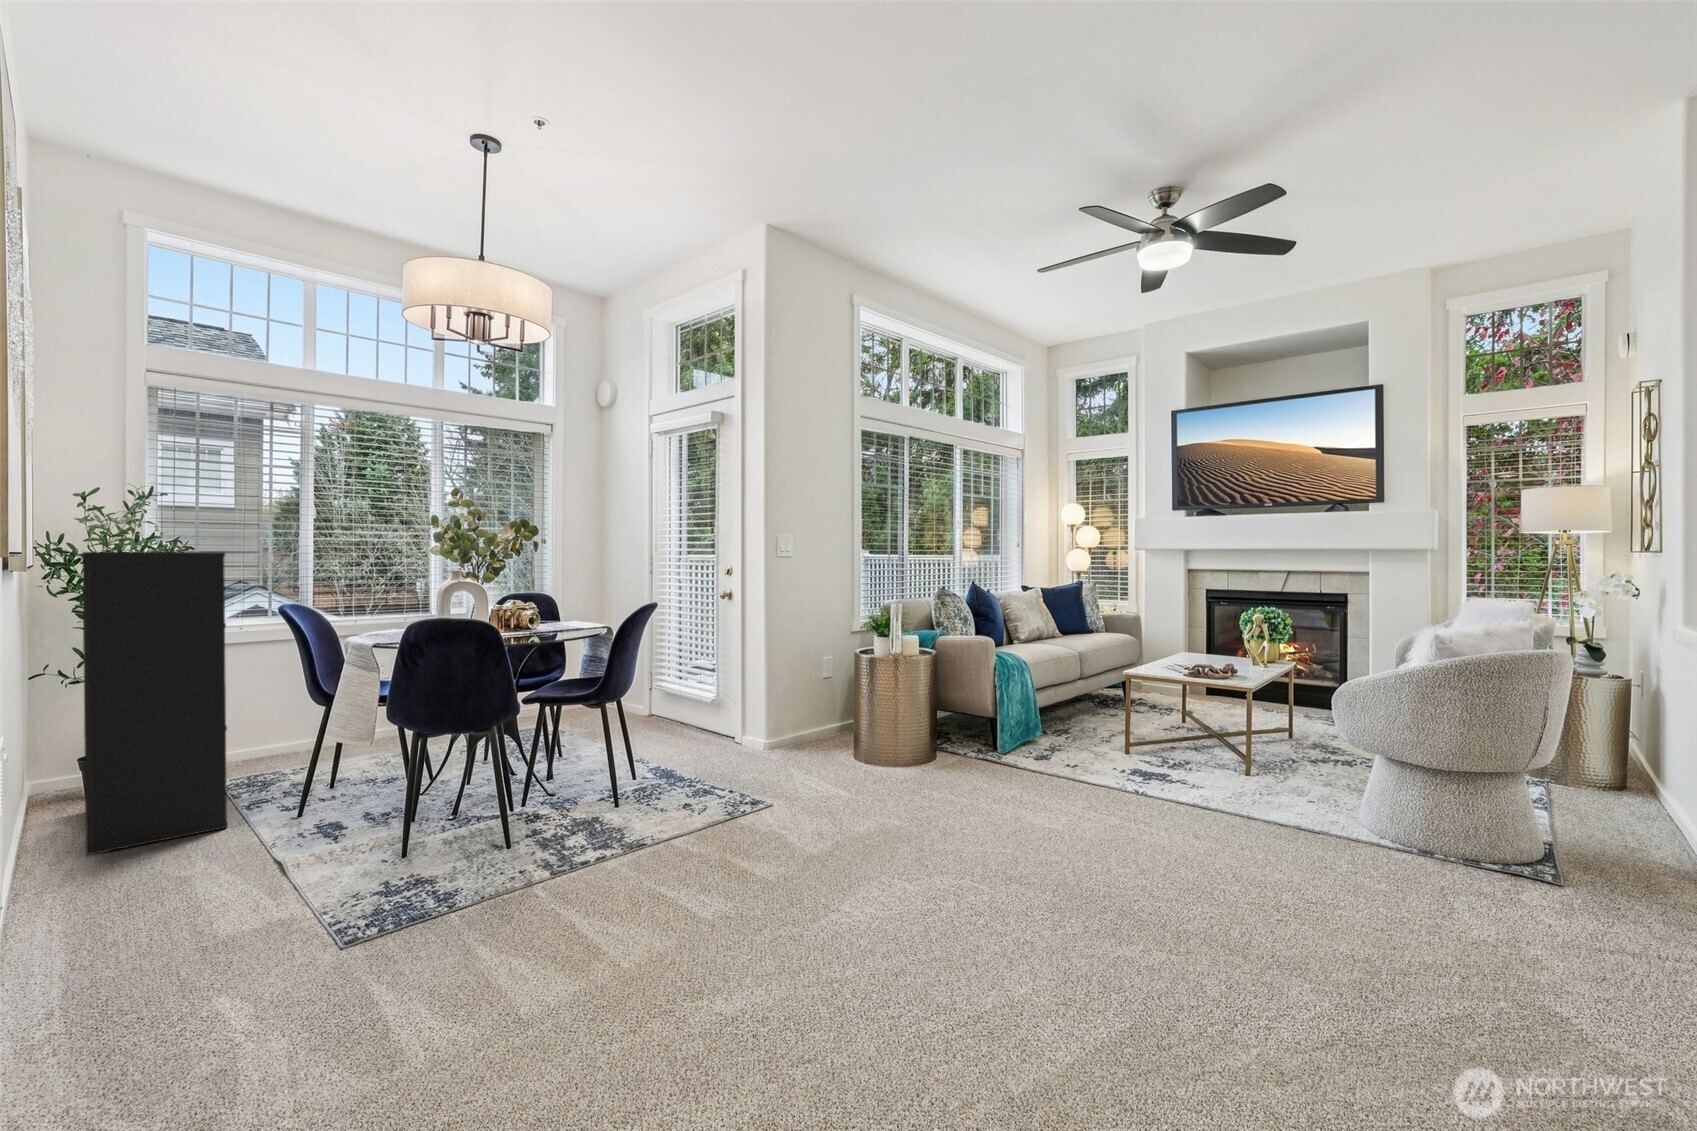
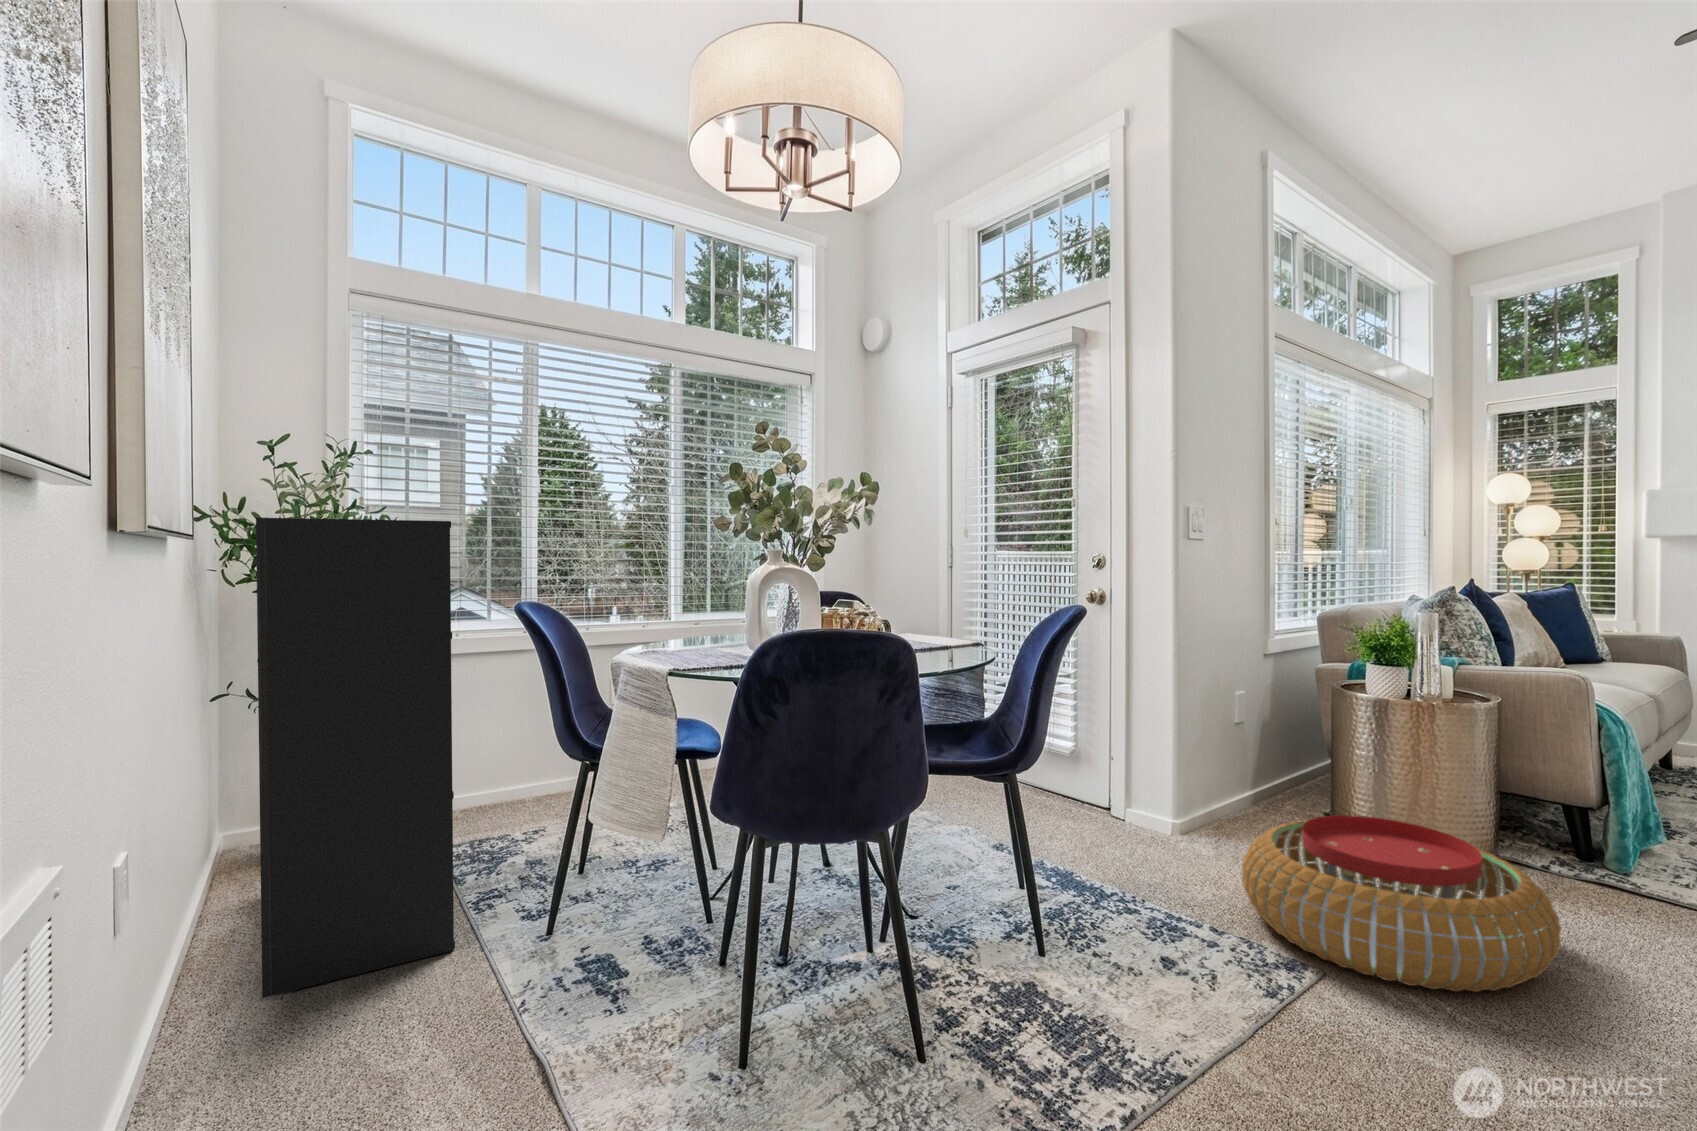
pouf: none [755,723,903,804] -> present [1242,815,1561,992]

